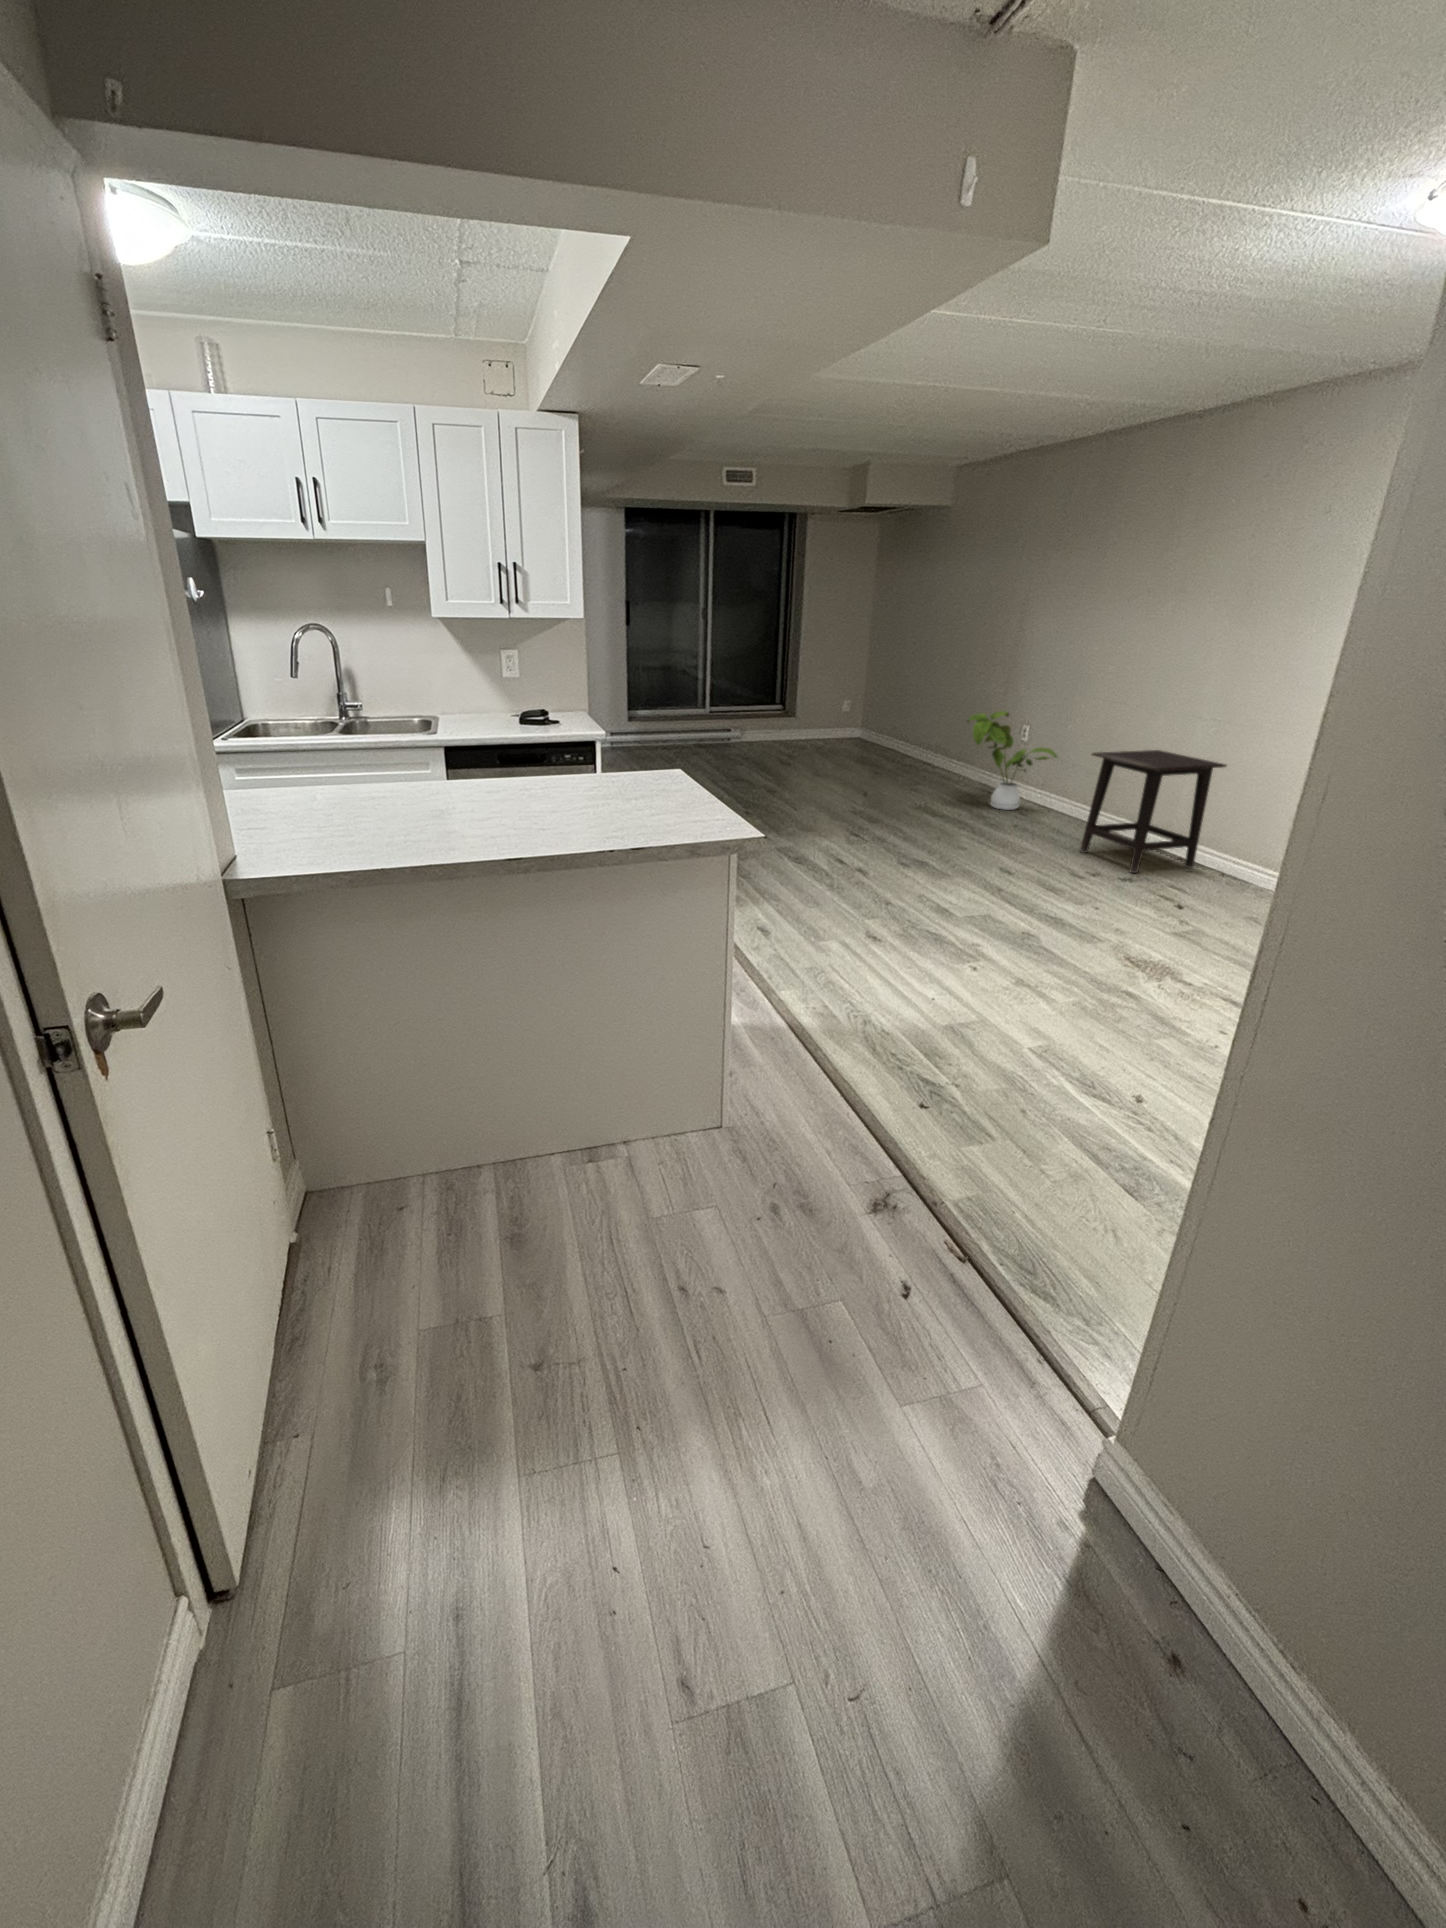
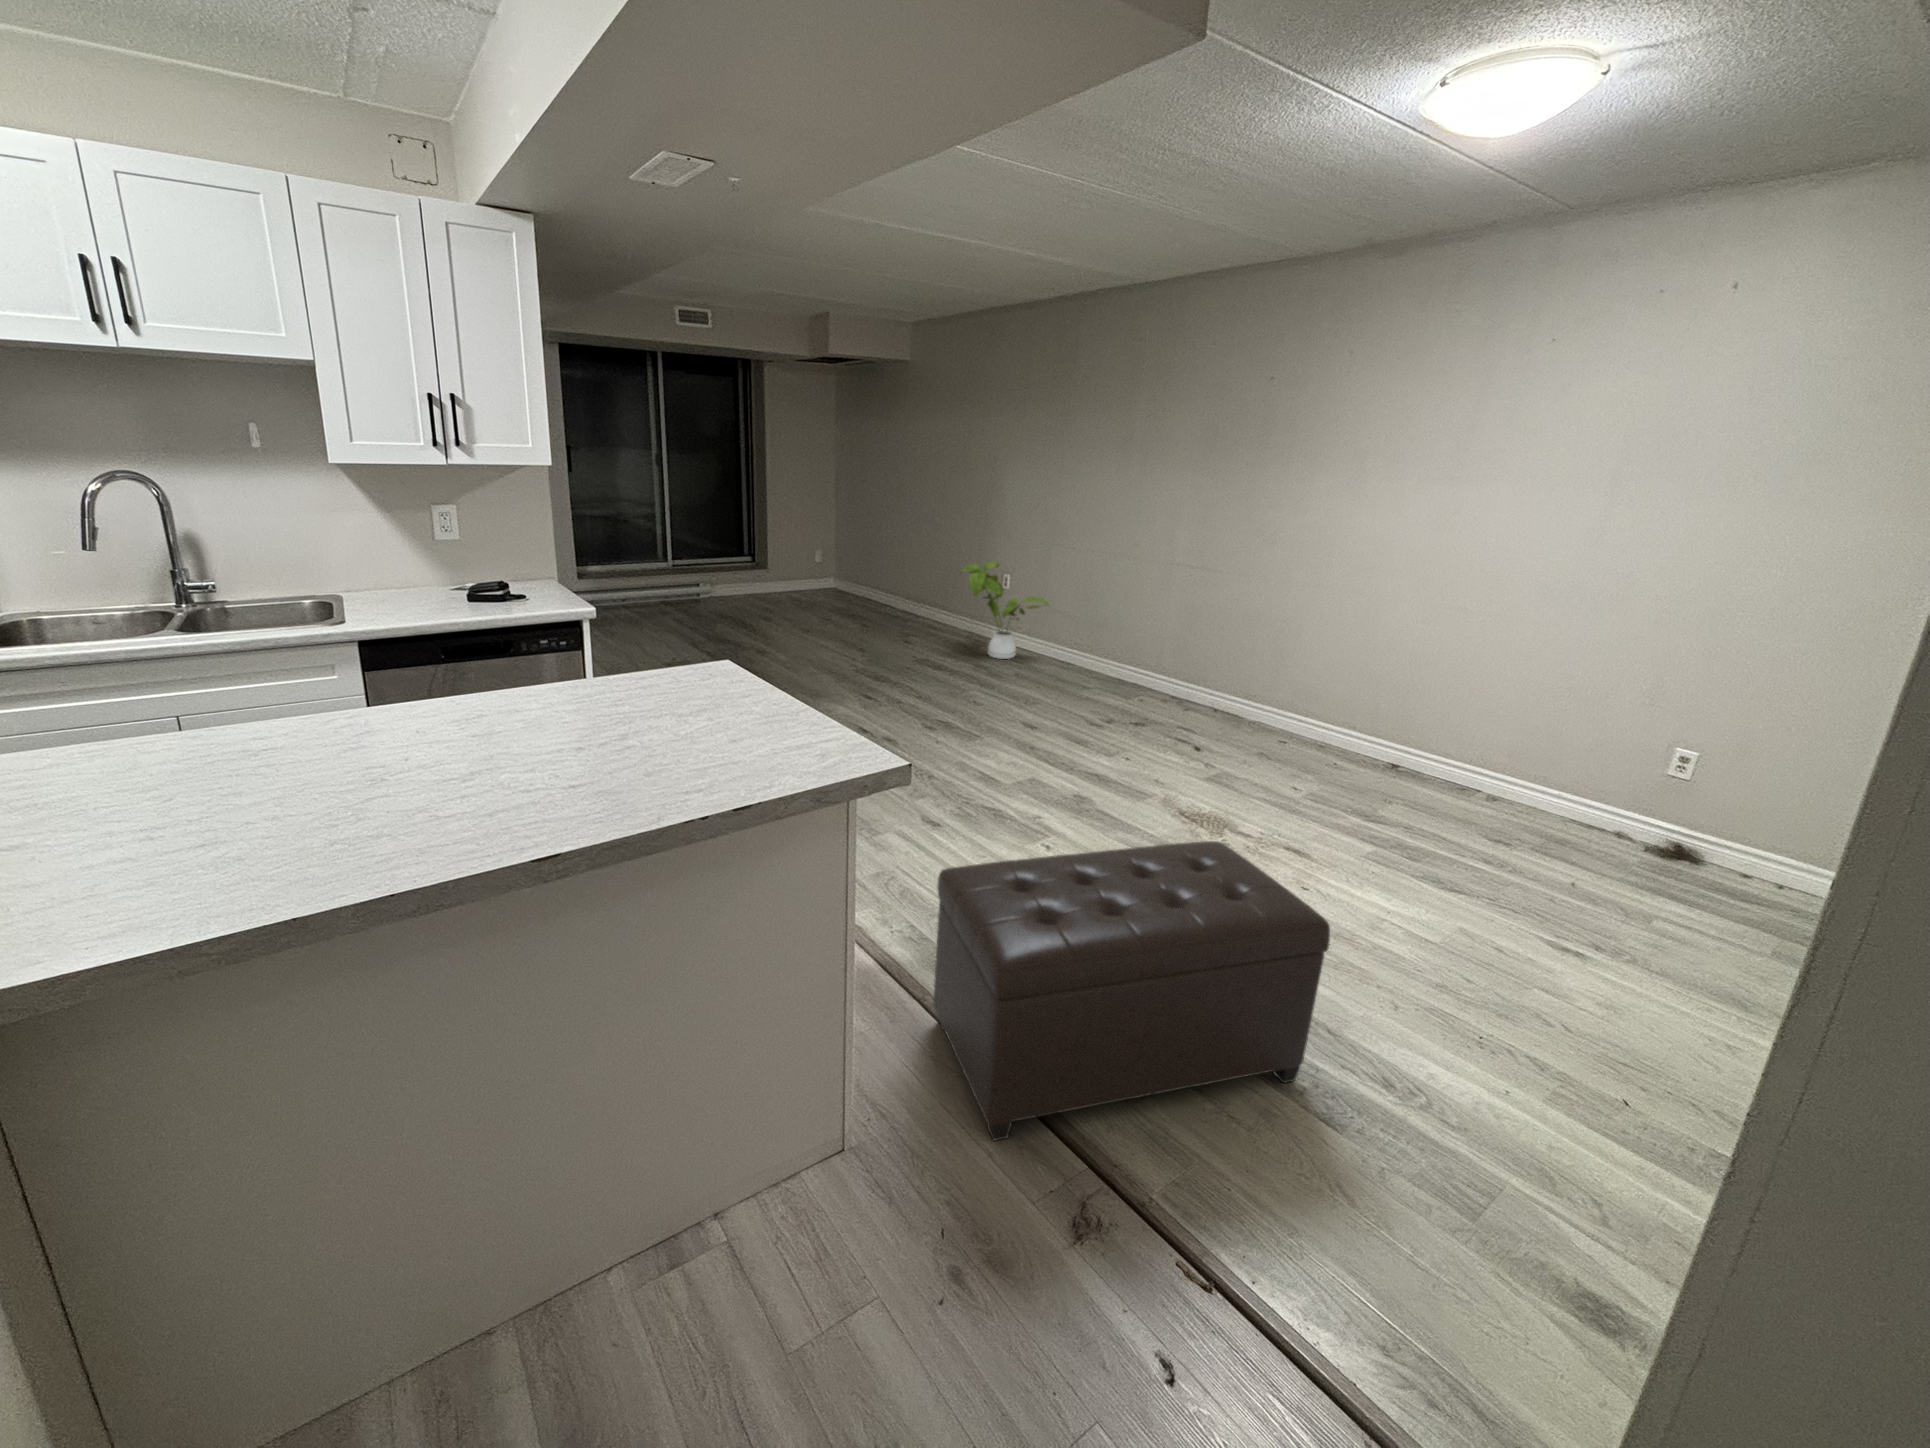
side table: present [1080,750,1226,873] -> none [1088,597,1208,719]
ottoman: none [812,942,1160,1164] -> present [933,841,1330,1140]

